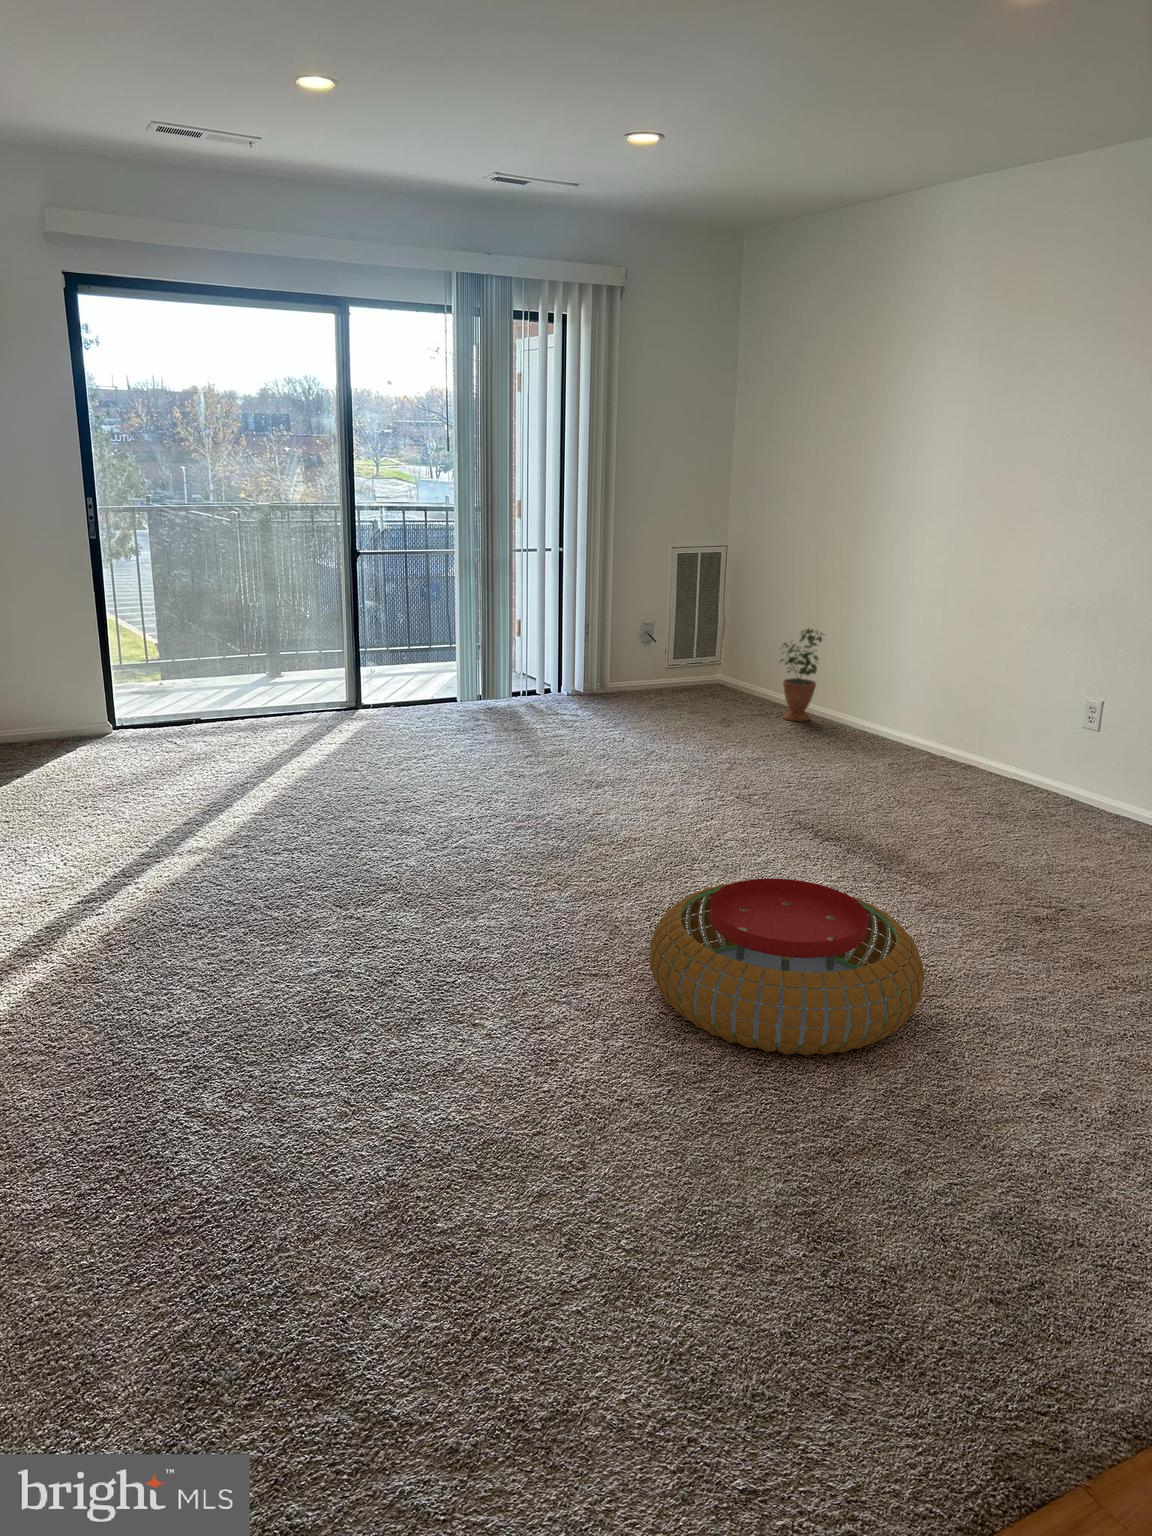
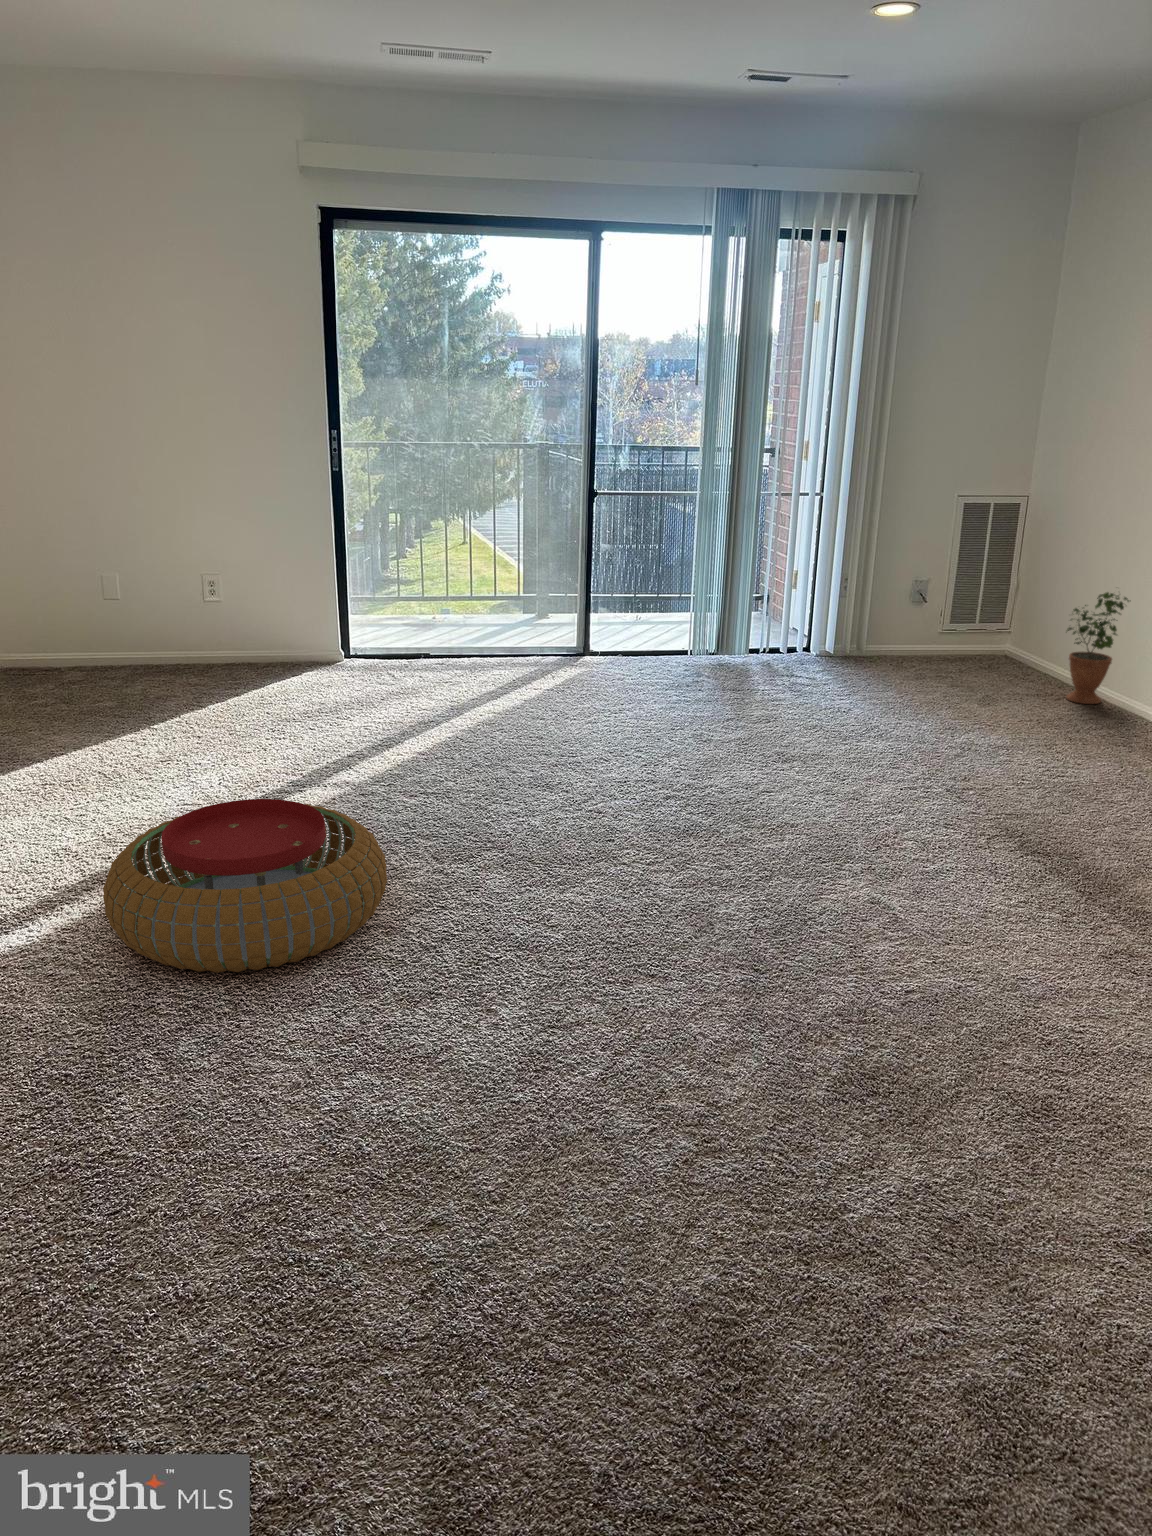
pouf: present [650,878,925,1056] -> present [103,799,387,973]

